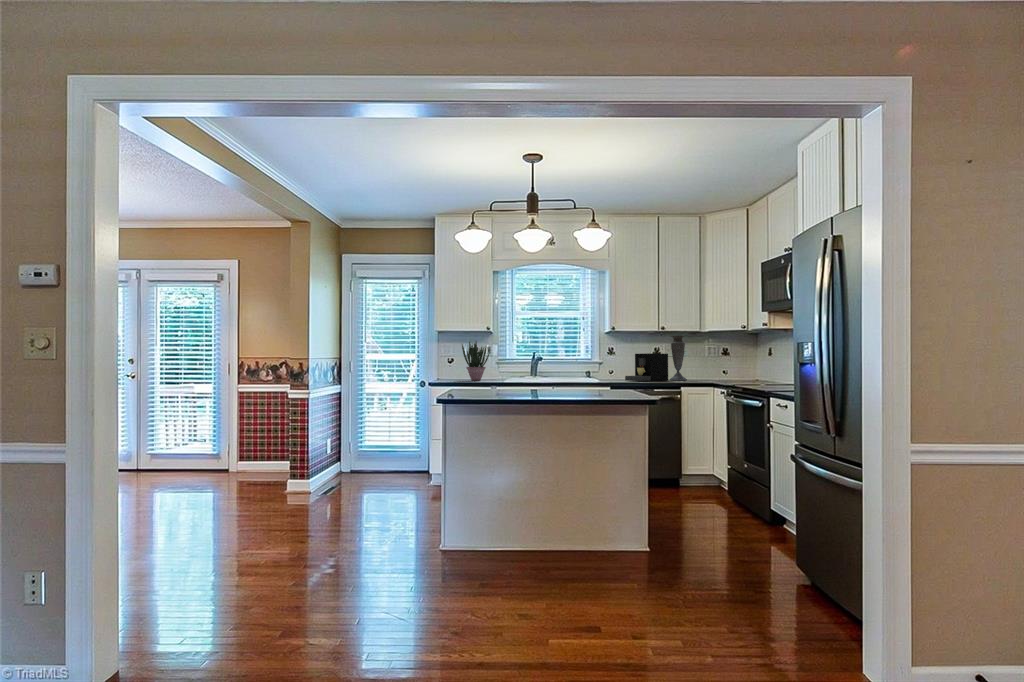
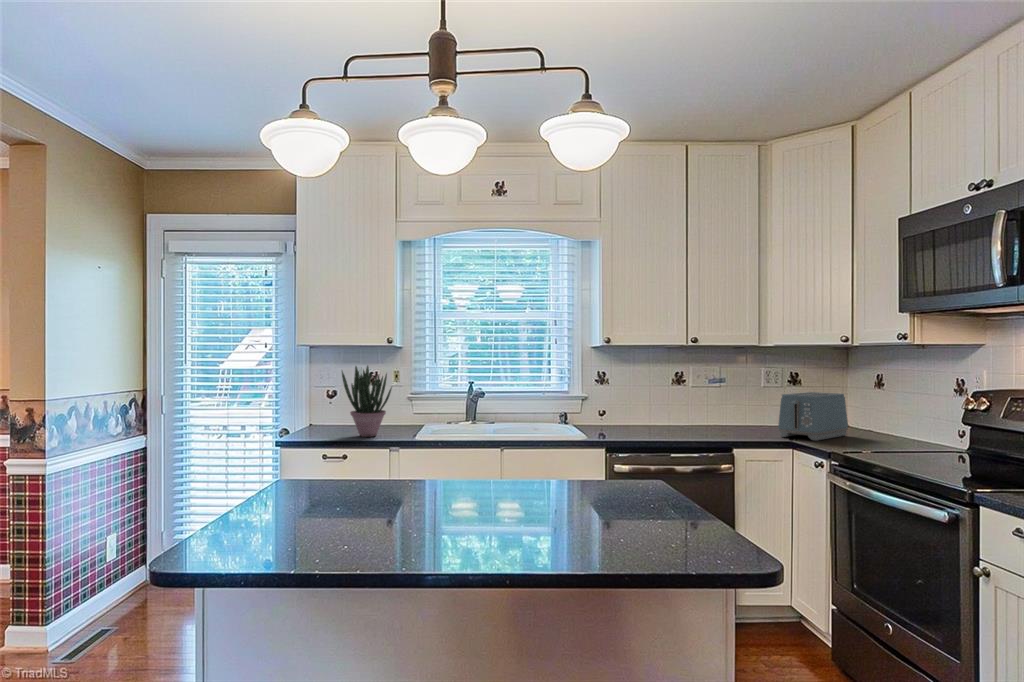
vase: present [670,335,687,380] -> none [705,354,734,431]
coffee maker: present [625,353,668,381] -> none [633,385,705,438]
toaster: none [709,357,750,382] -> present [778,392,848,441]

